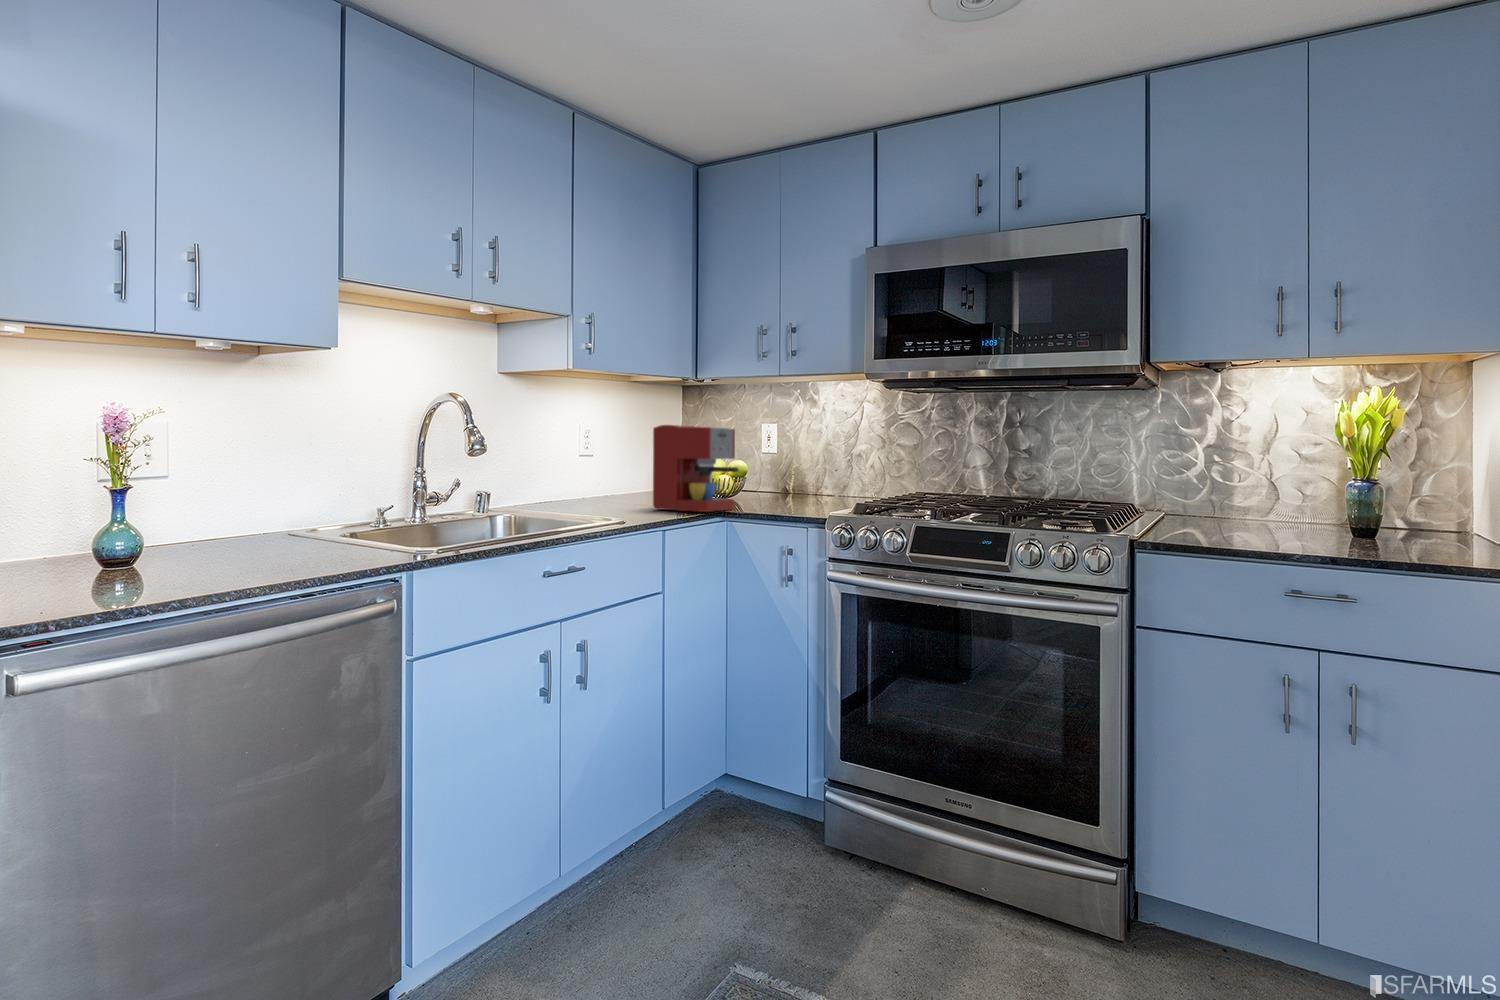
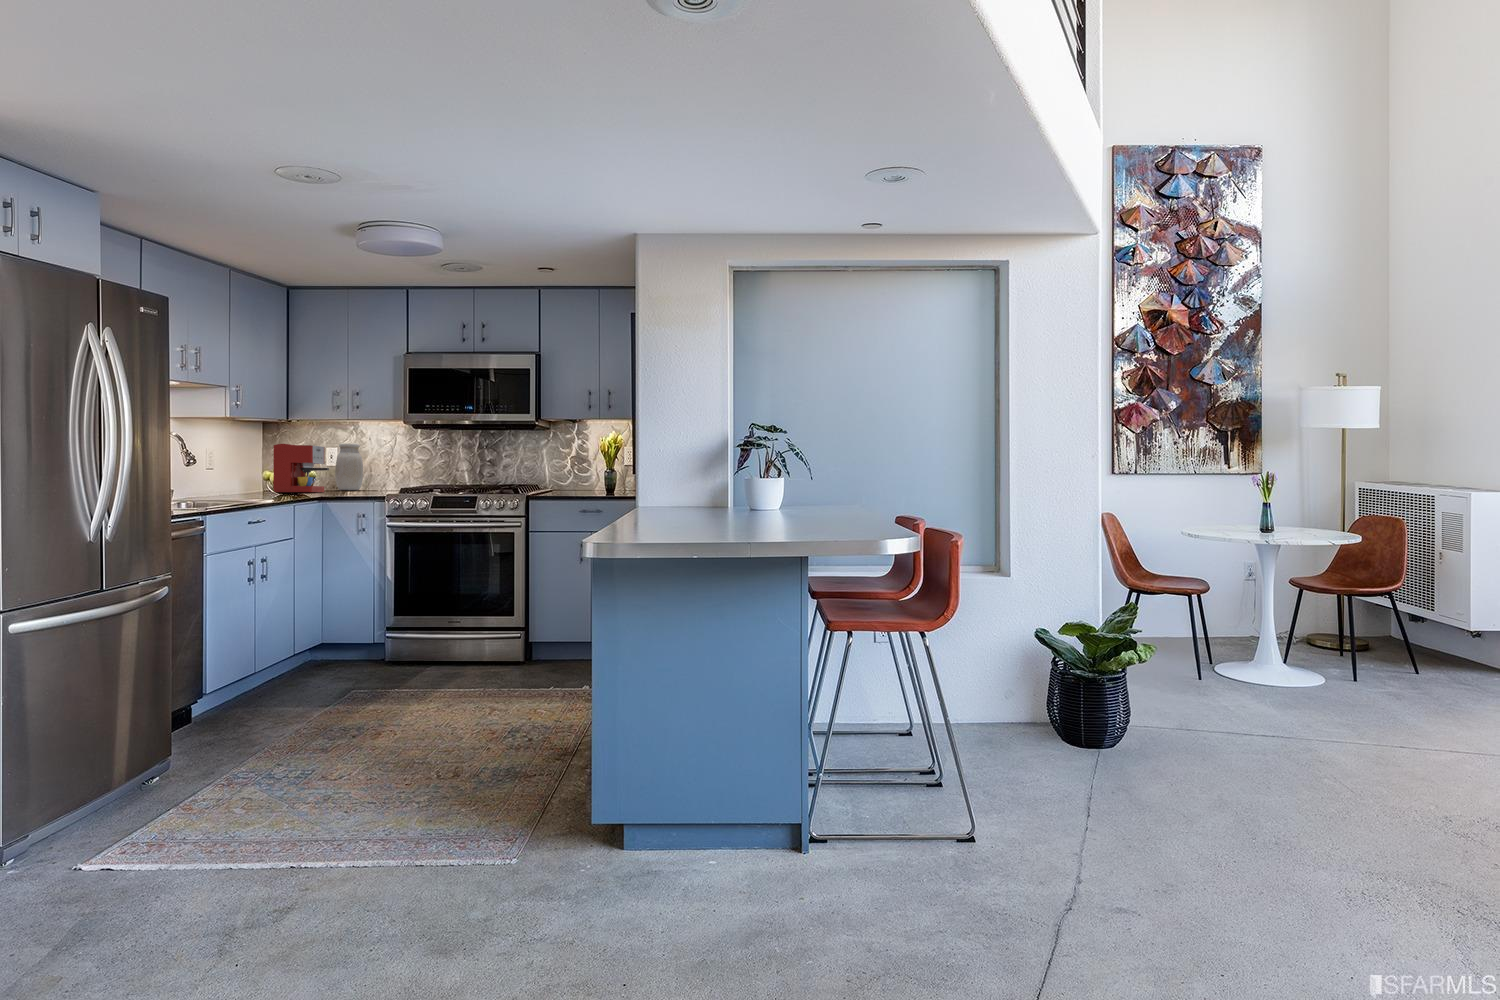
jar: none [760,420,804,501] -> present [335,443,363,490]

